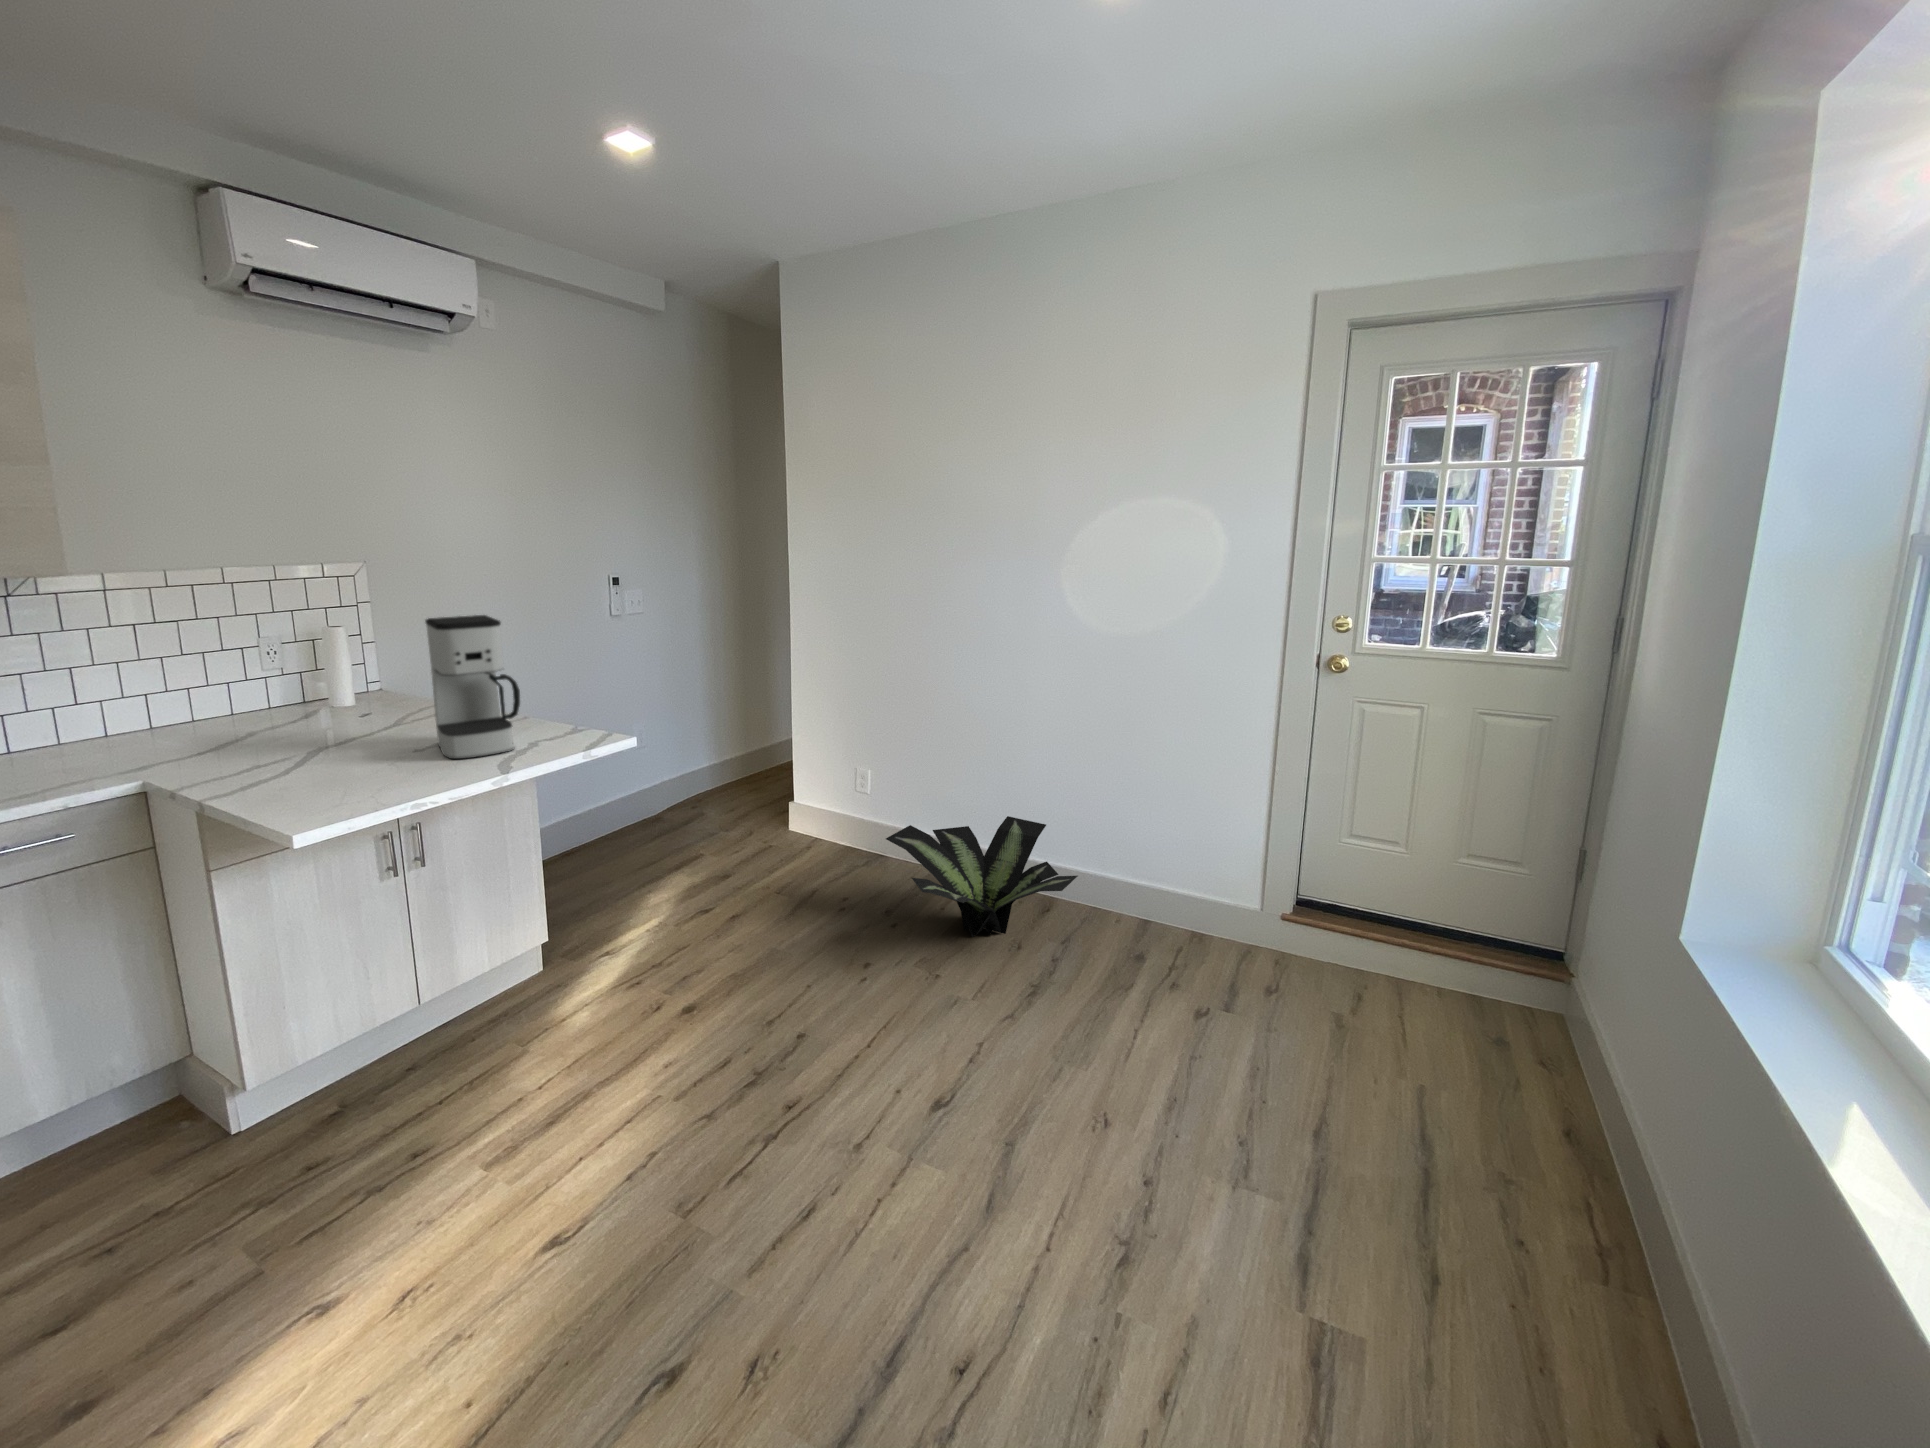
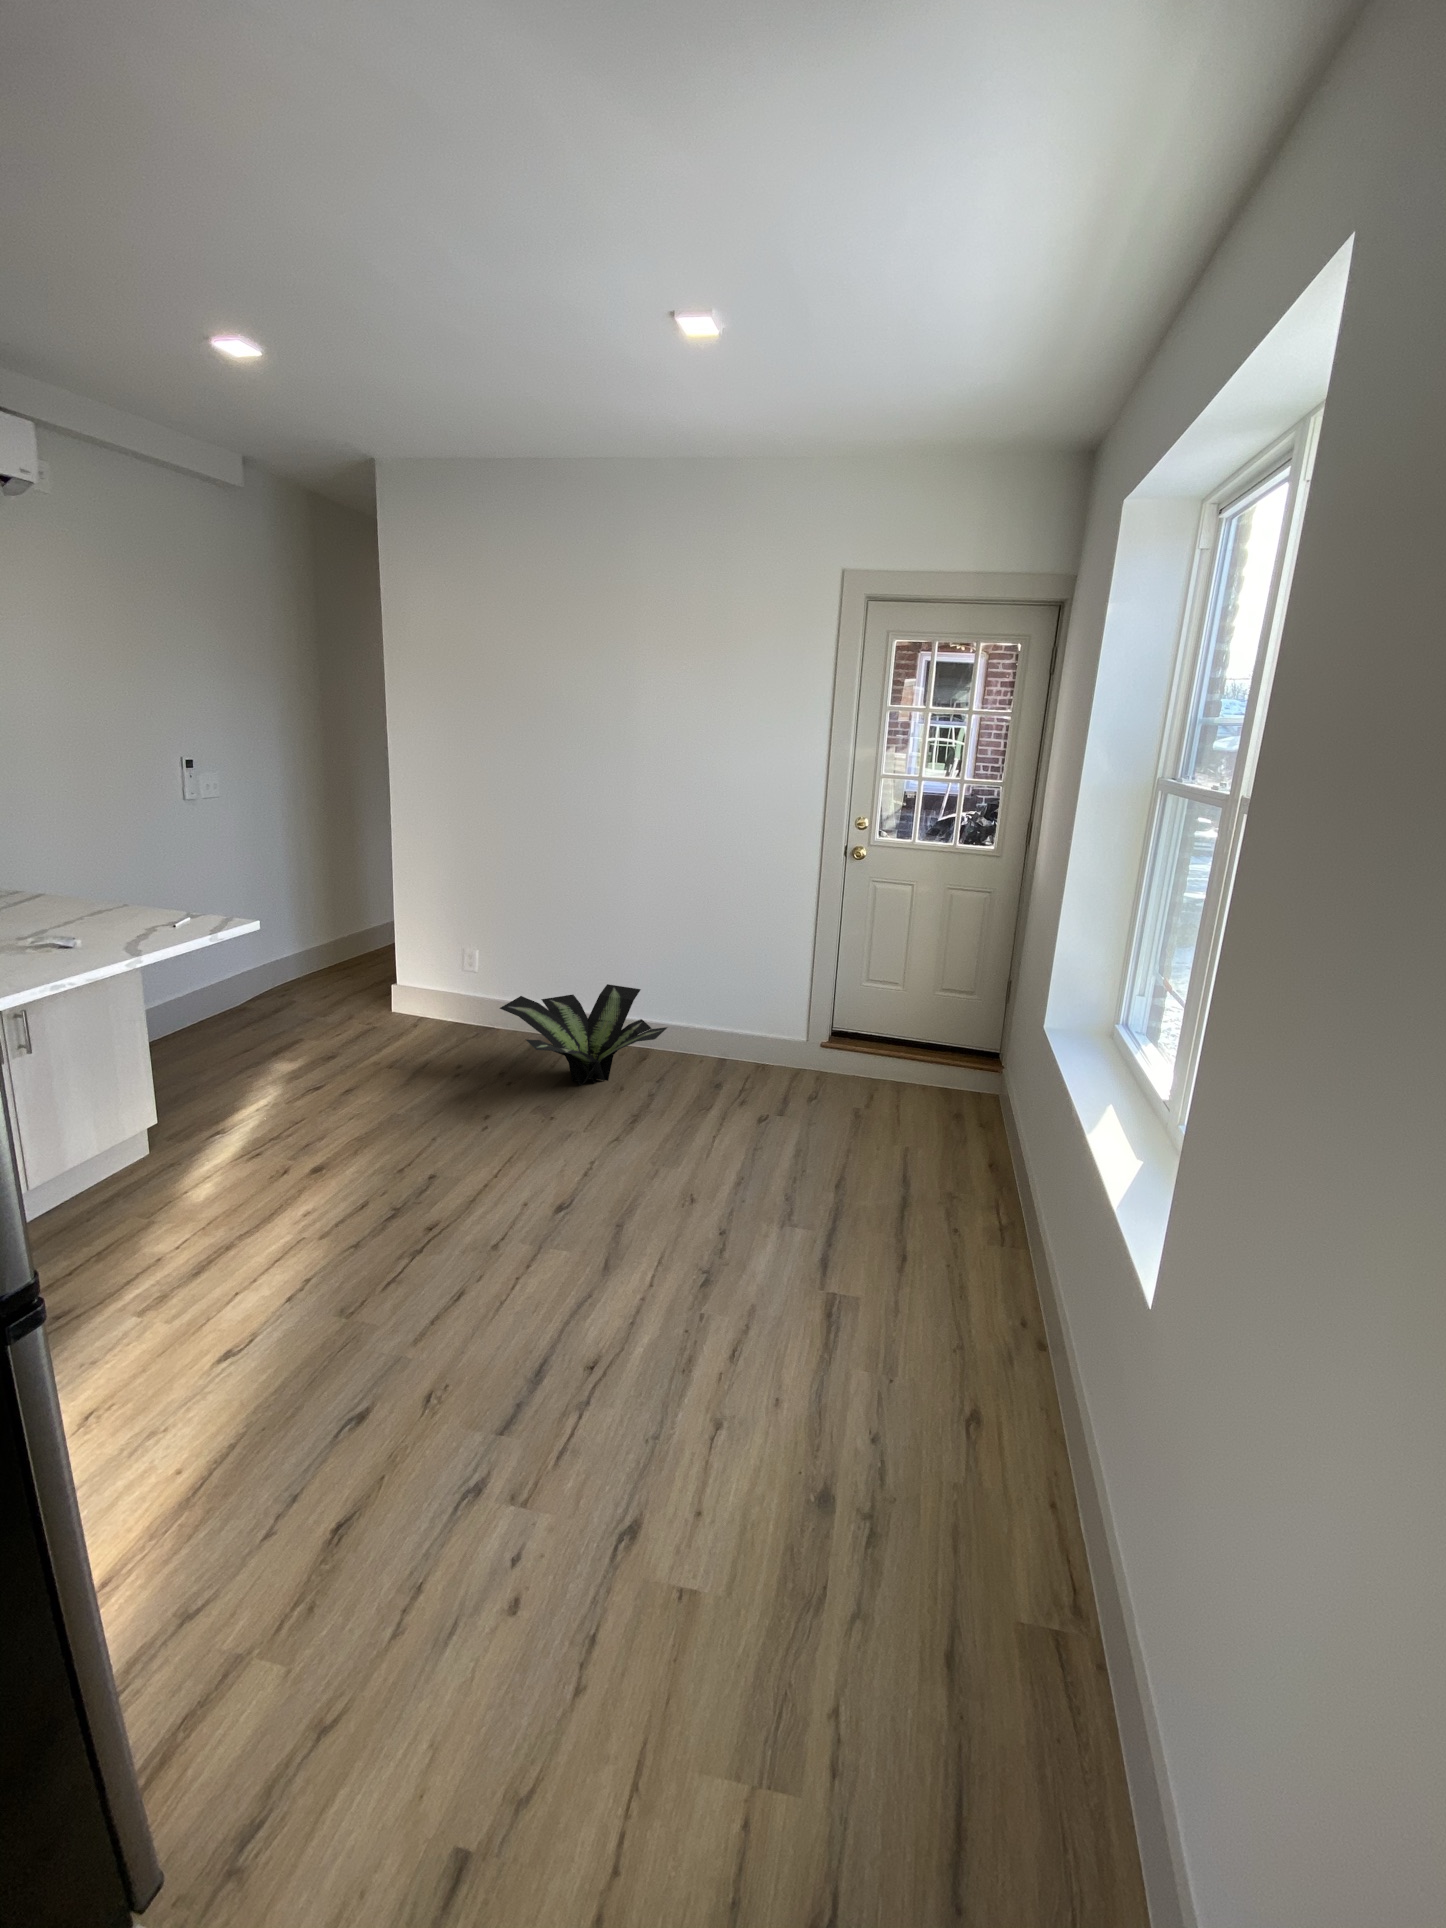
coffee maker: present [425,615,520,759] -> none [24,804,138,946]

